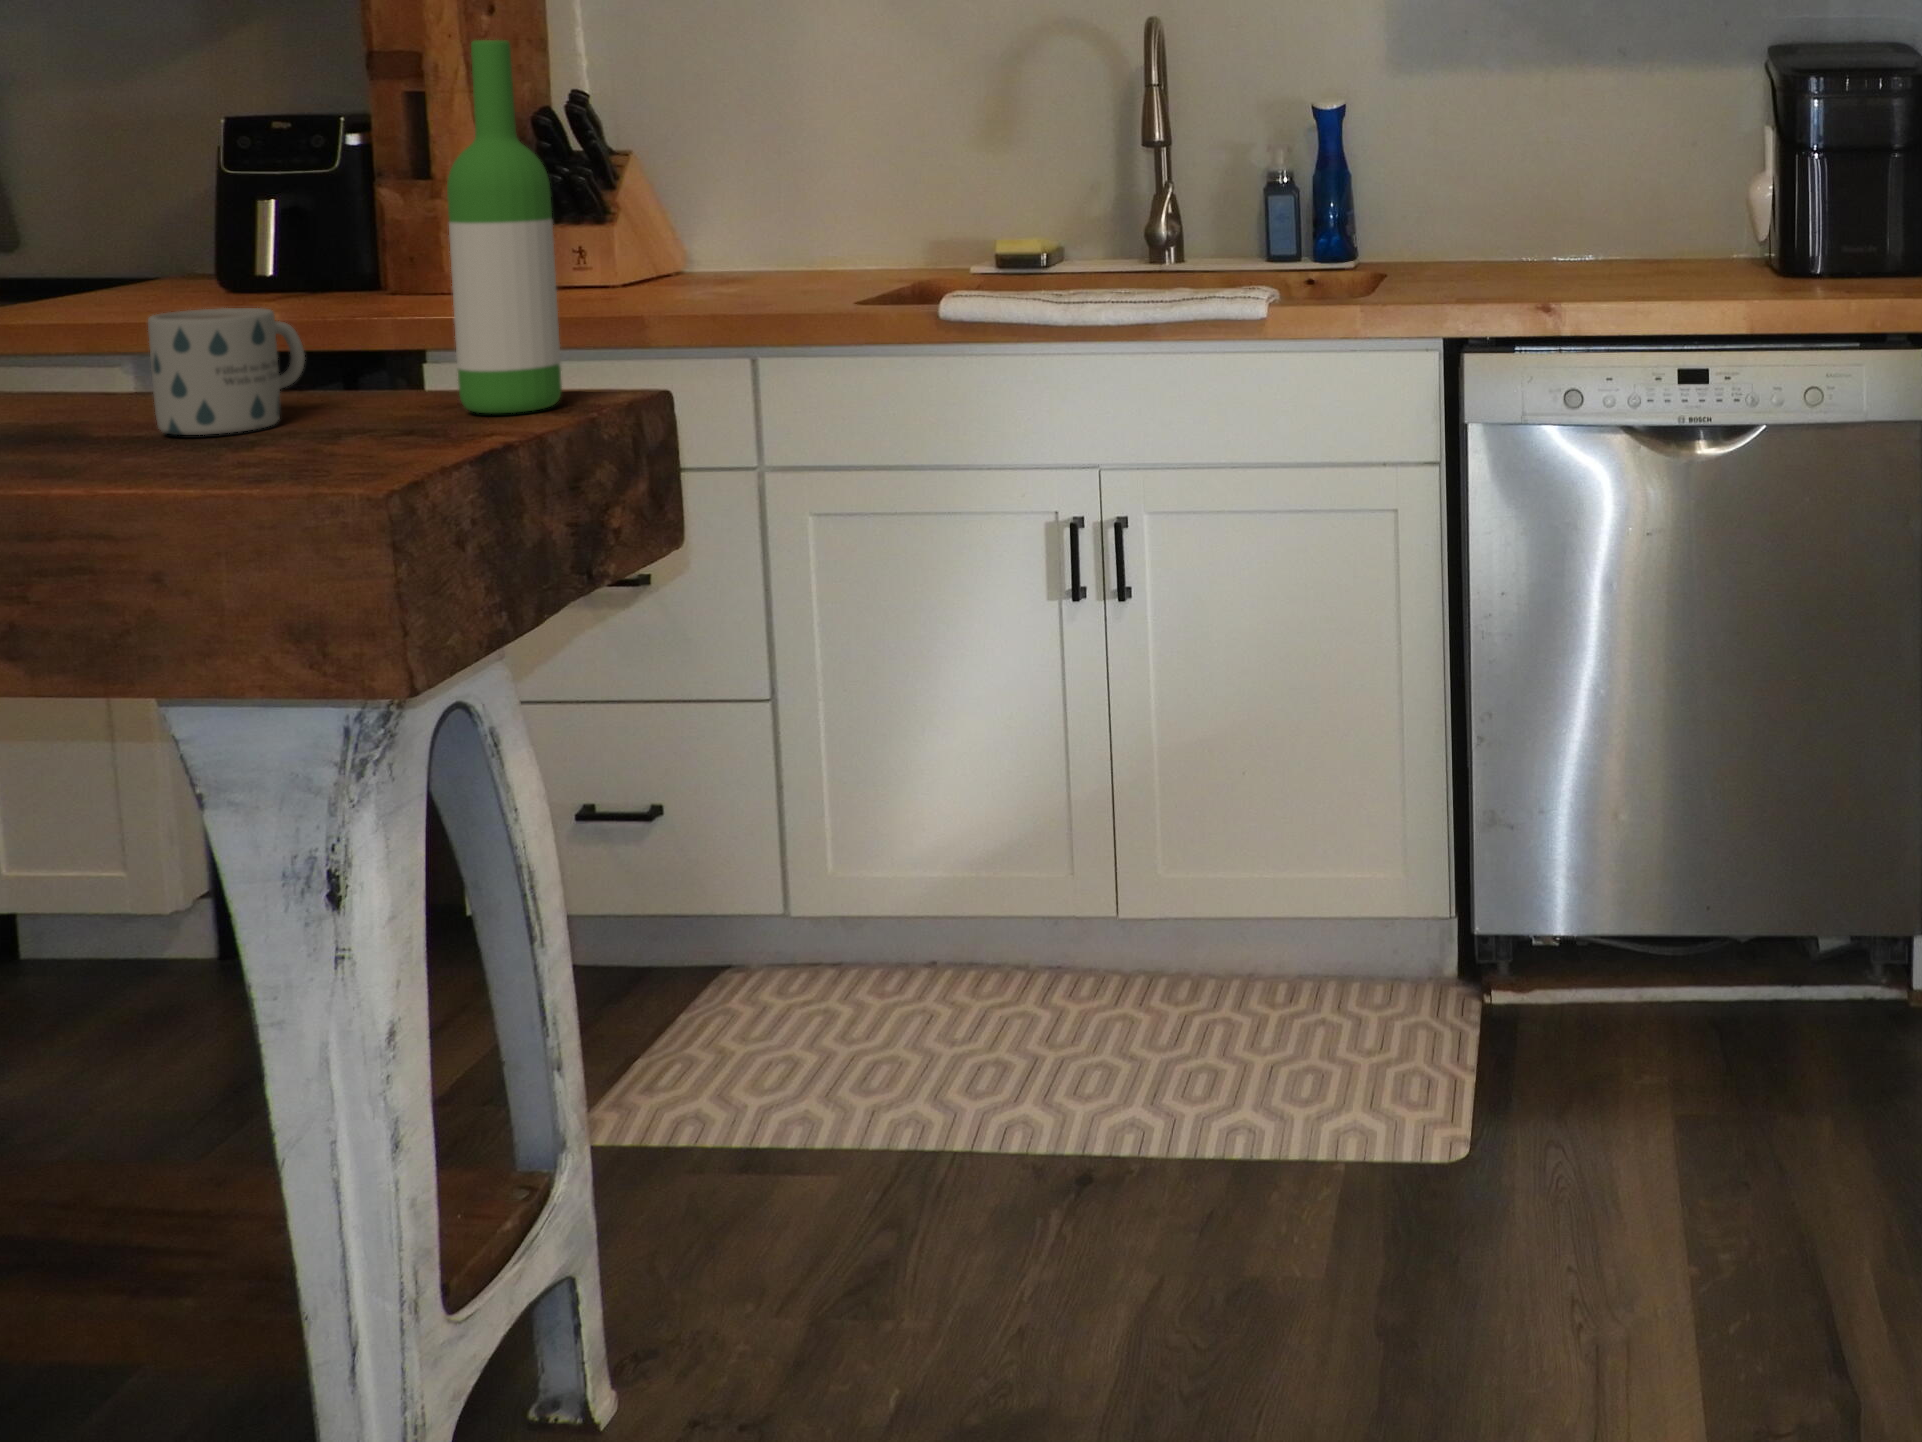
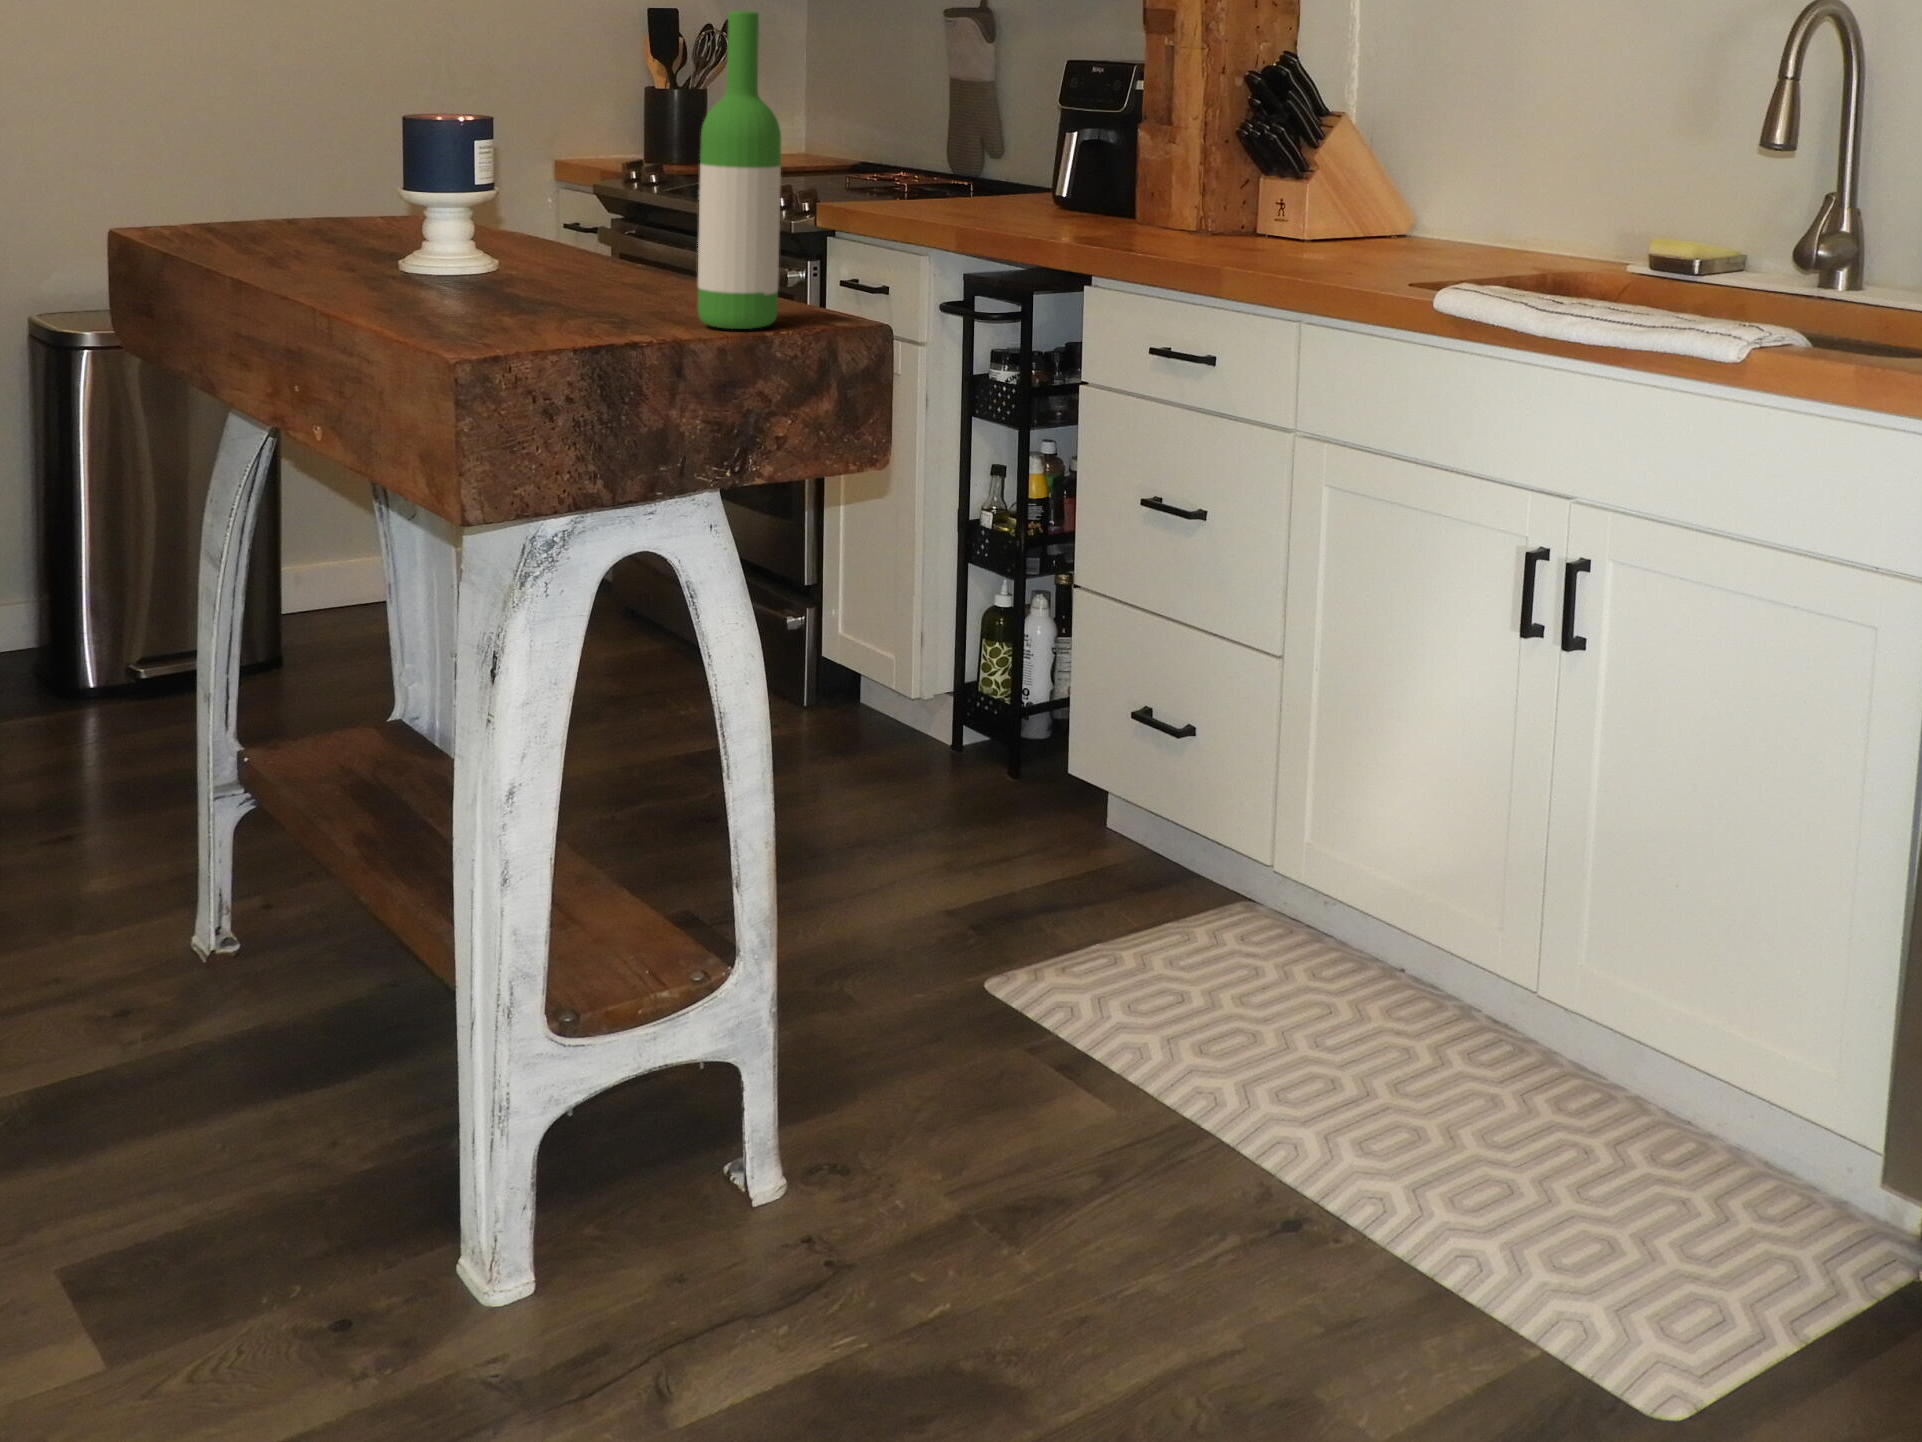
mug: present [148,308,305,435] -> none [535,212,654,309]

